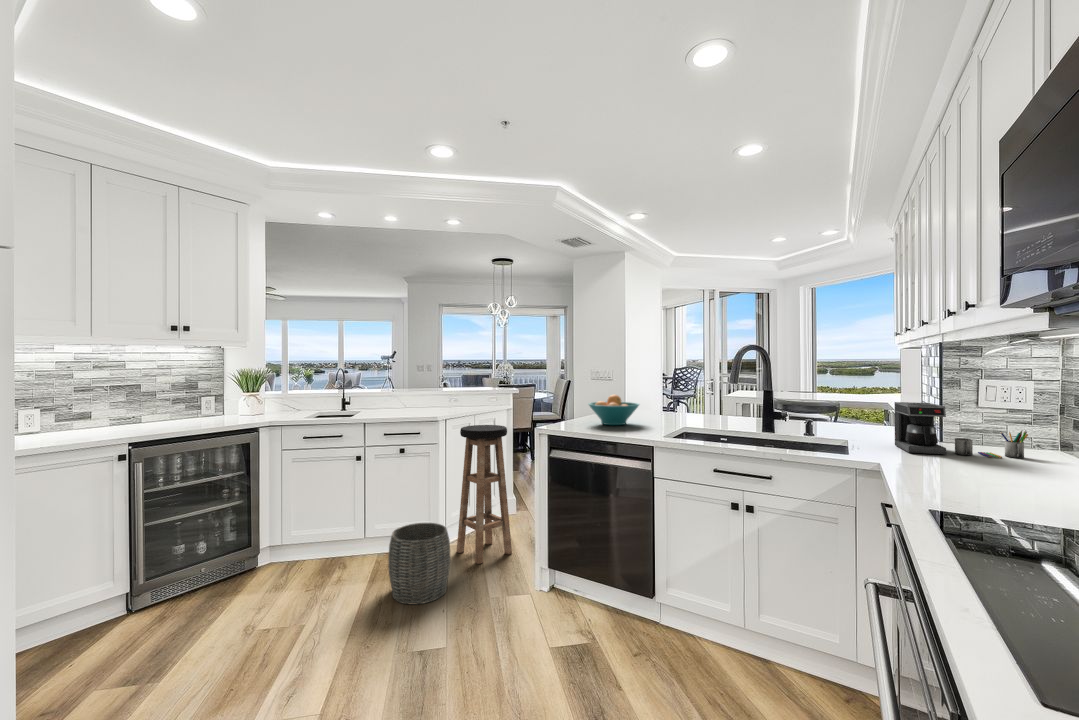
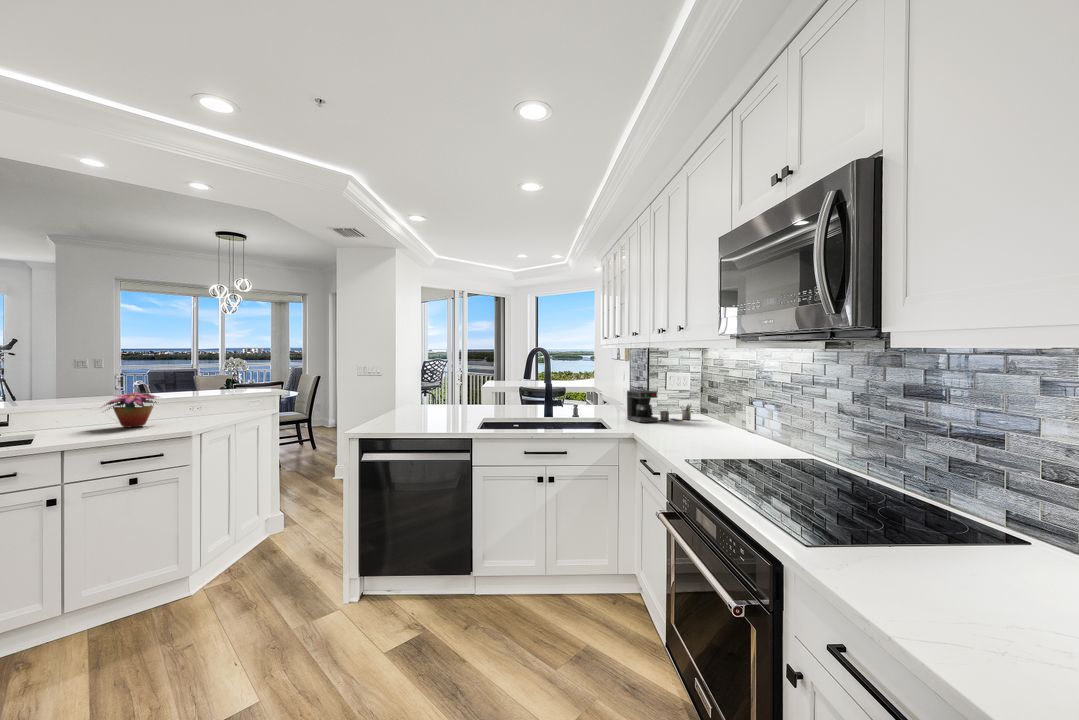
flower arrangement: none [391,380,434,408] -> present [101,392,157,428]
fruit bowl: present [589,395,639,425] -> none [394,396,443,424]
bar stool: present [457,425,512,564] -> none [220,437,297,598]
woven basket: present [388,523,450,604] -> none [131,563,231,679]

